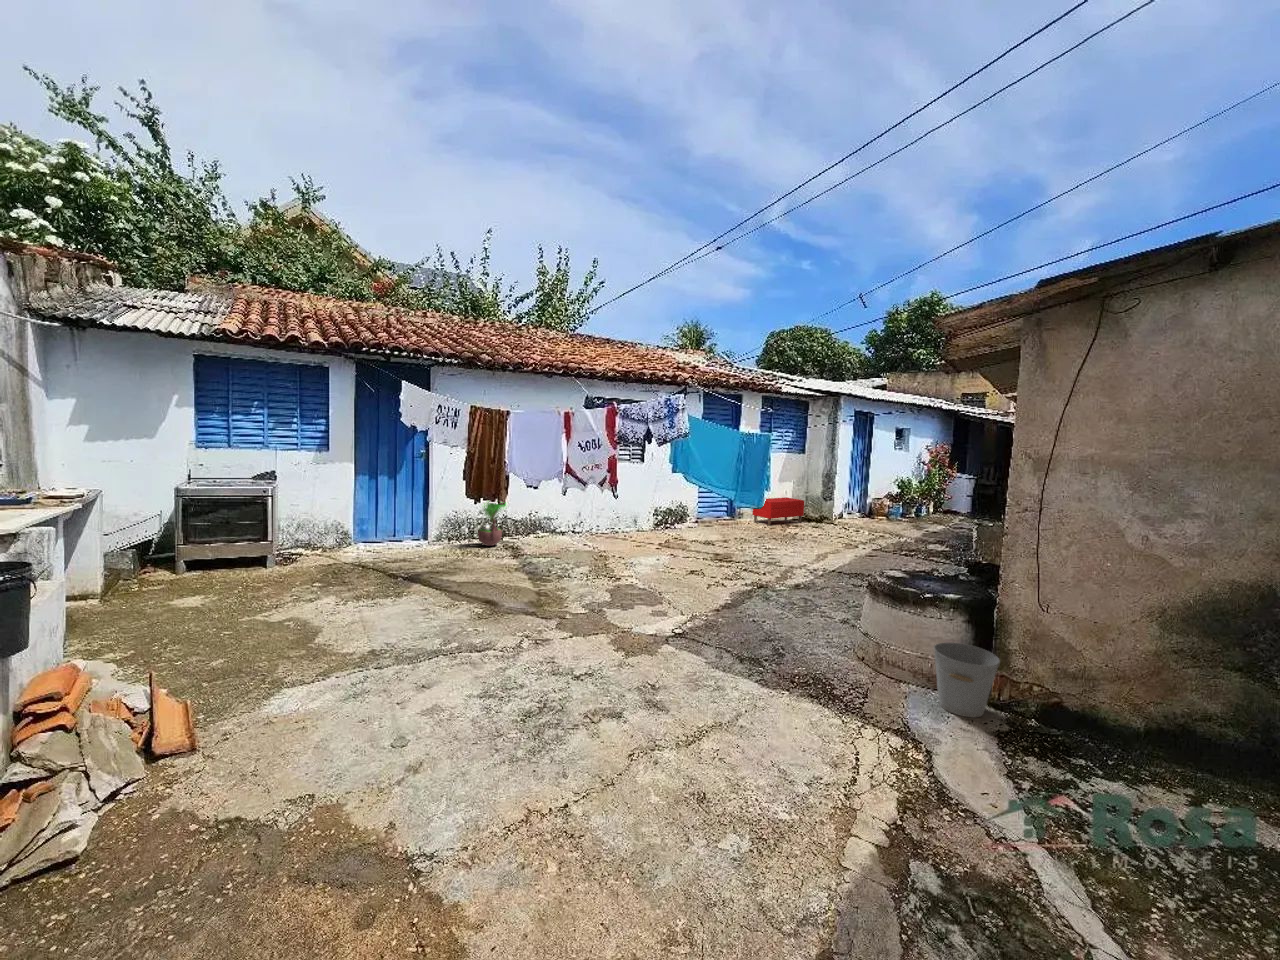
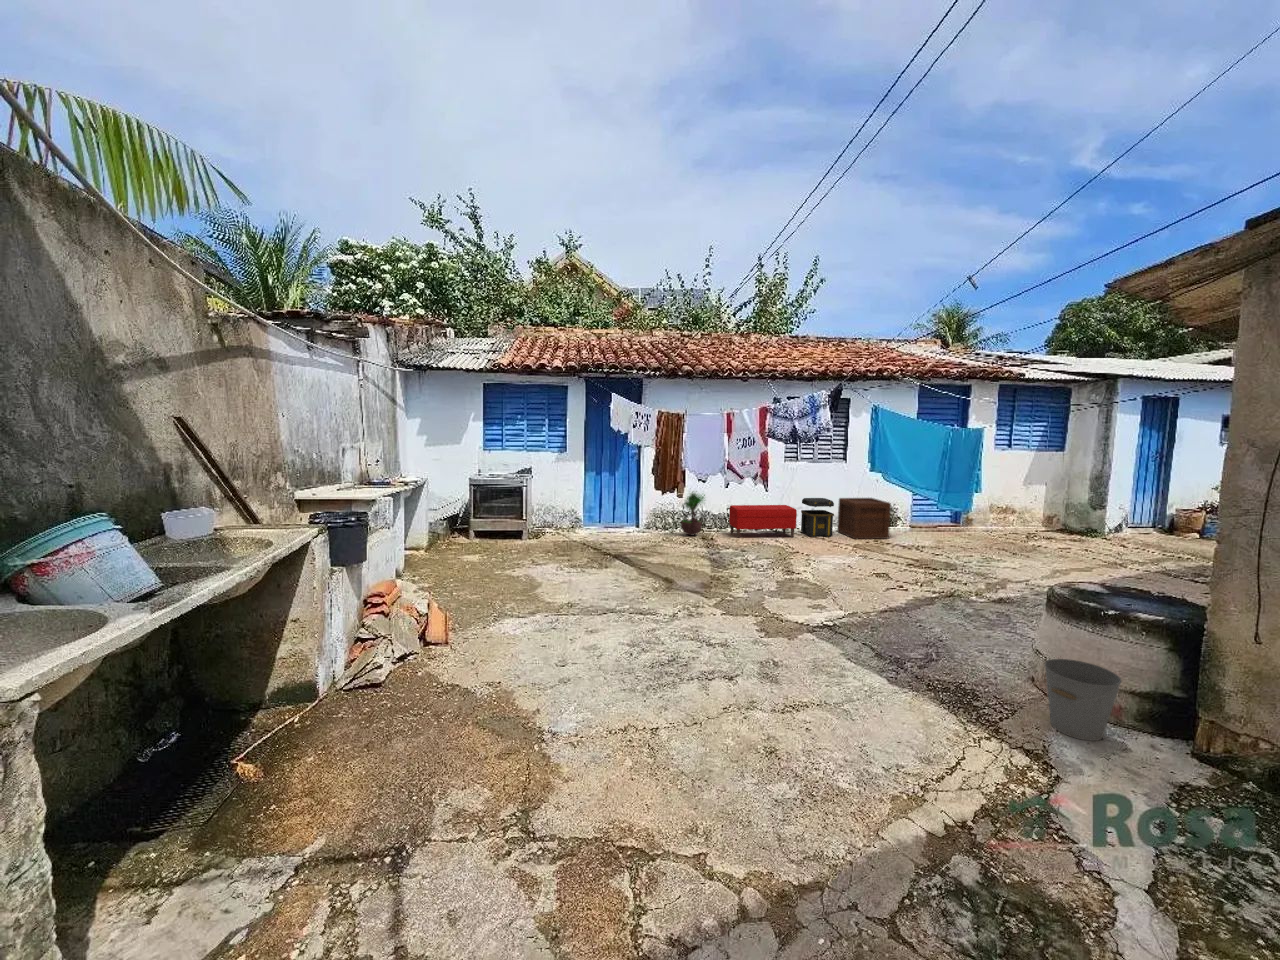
wooden crate: none [634,497,684,538] -> present [837,498,891,539]
bench: present [753,497,804,526] -> present [729,505,797,538]
toolbox: none [601,498,634,538] -> present [801,498,834,537]

